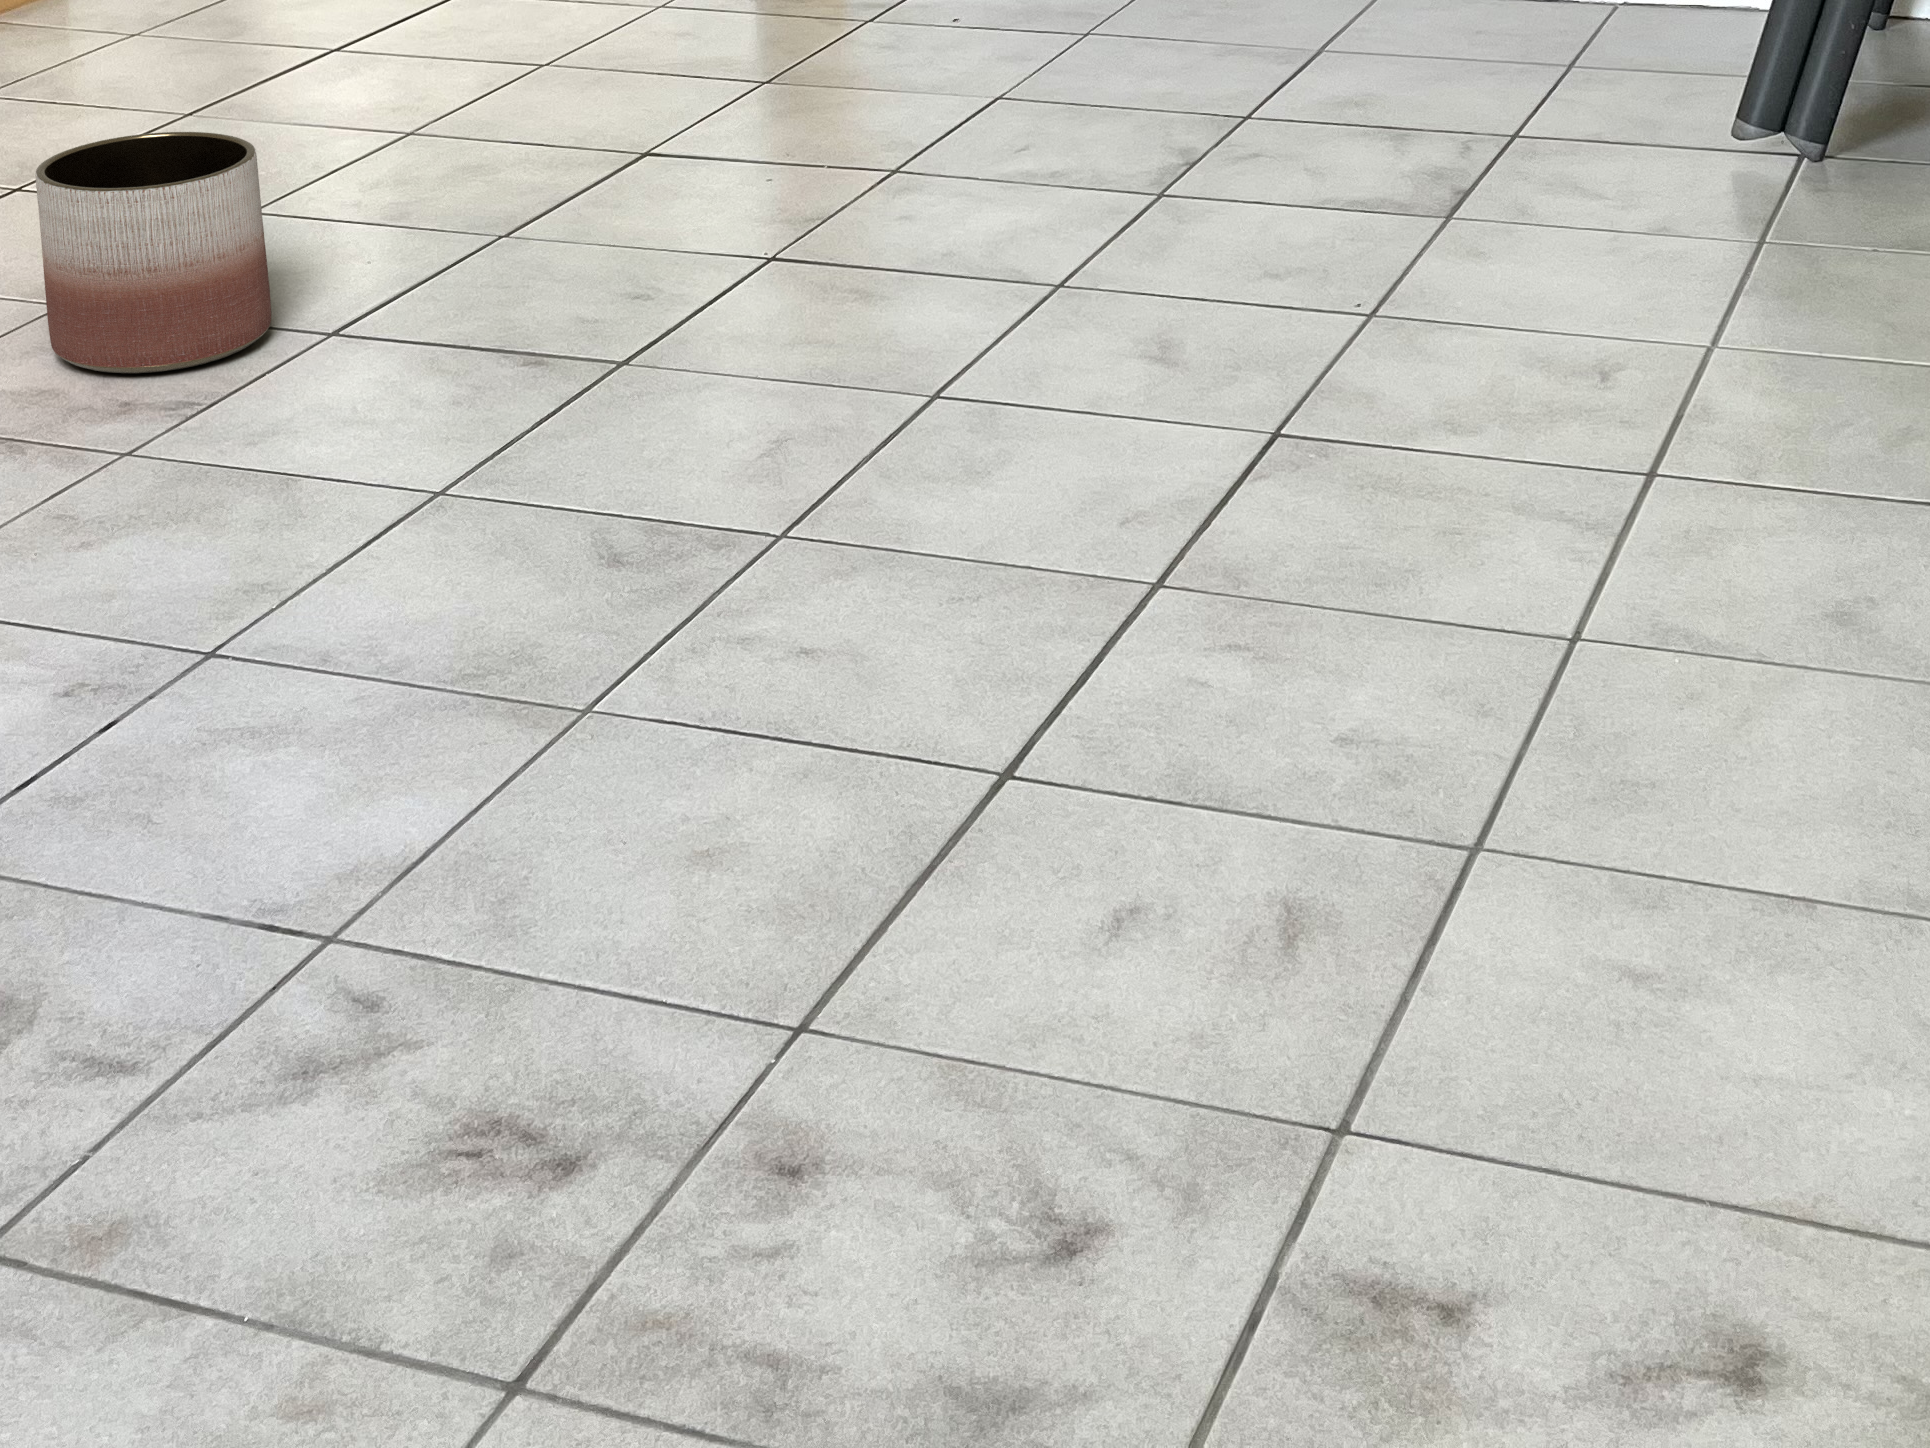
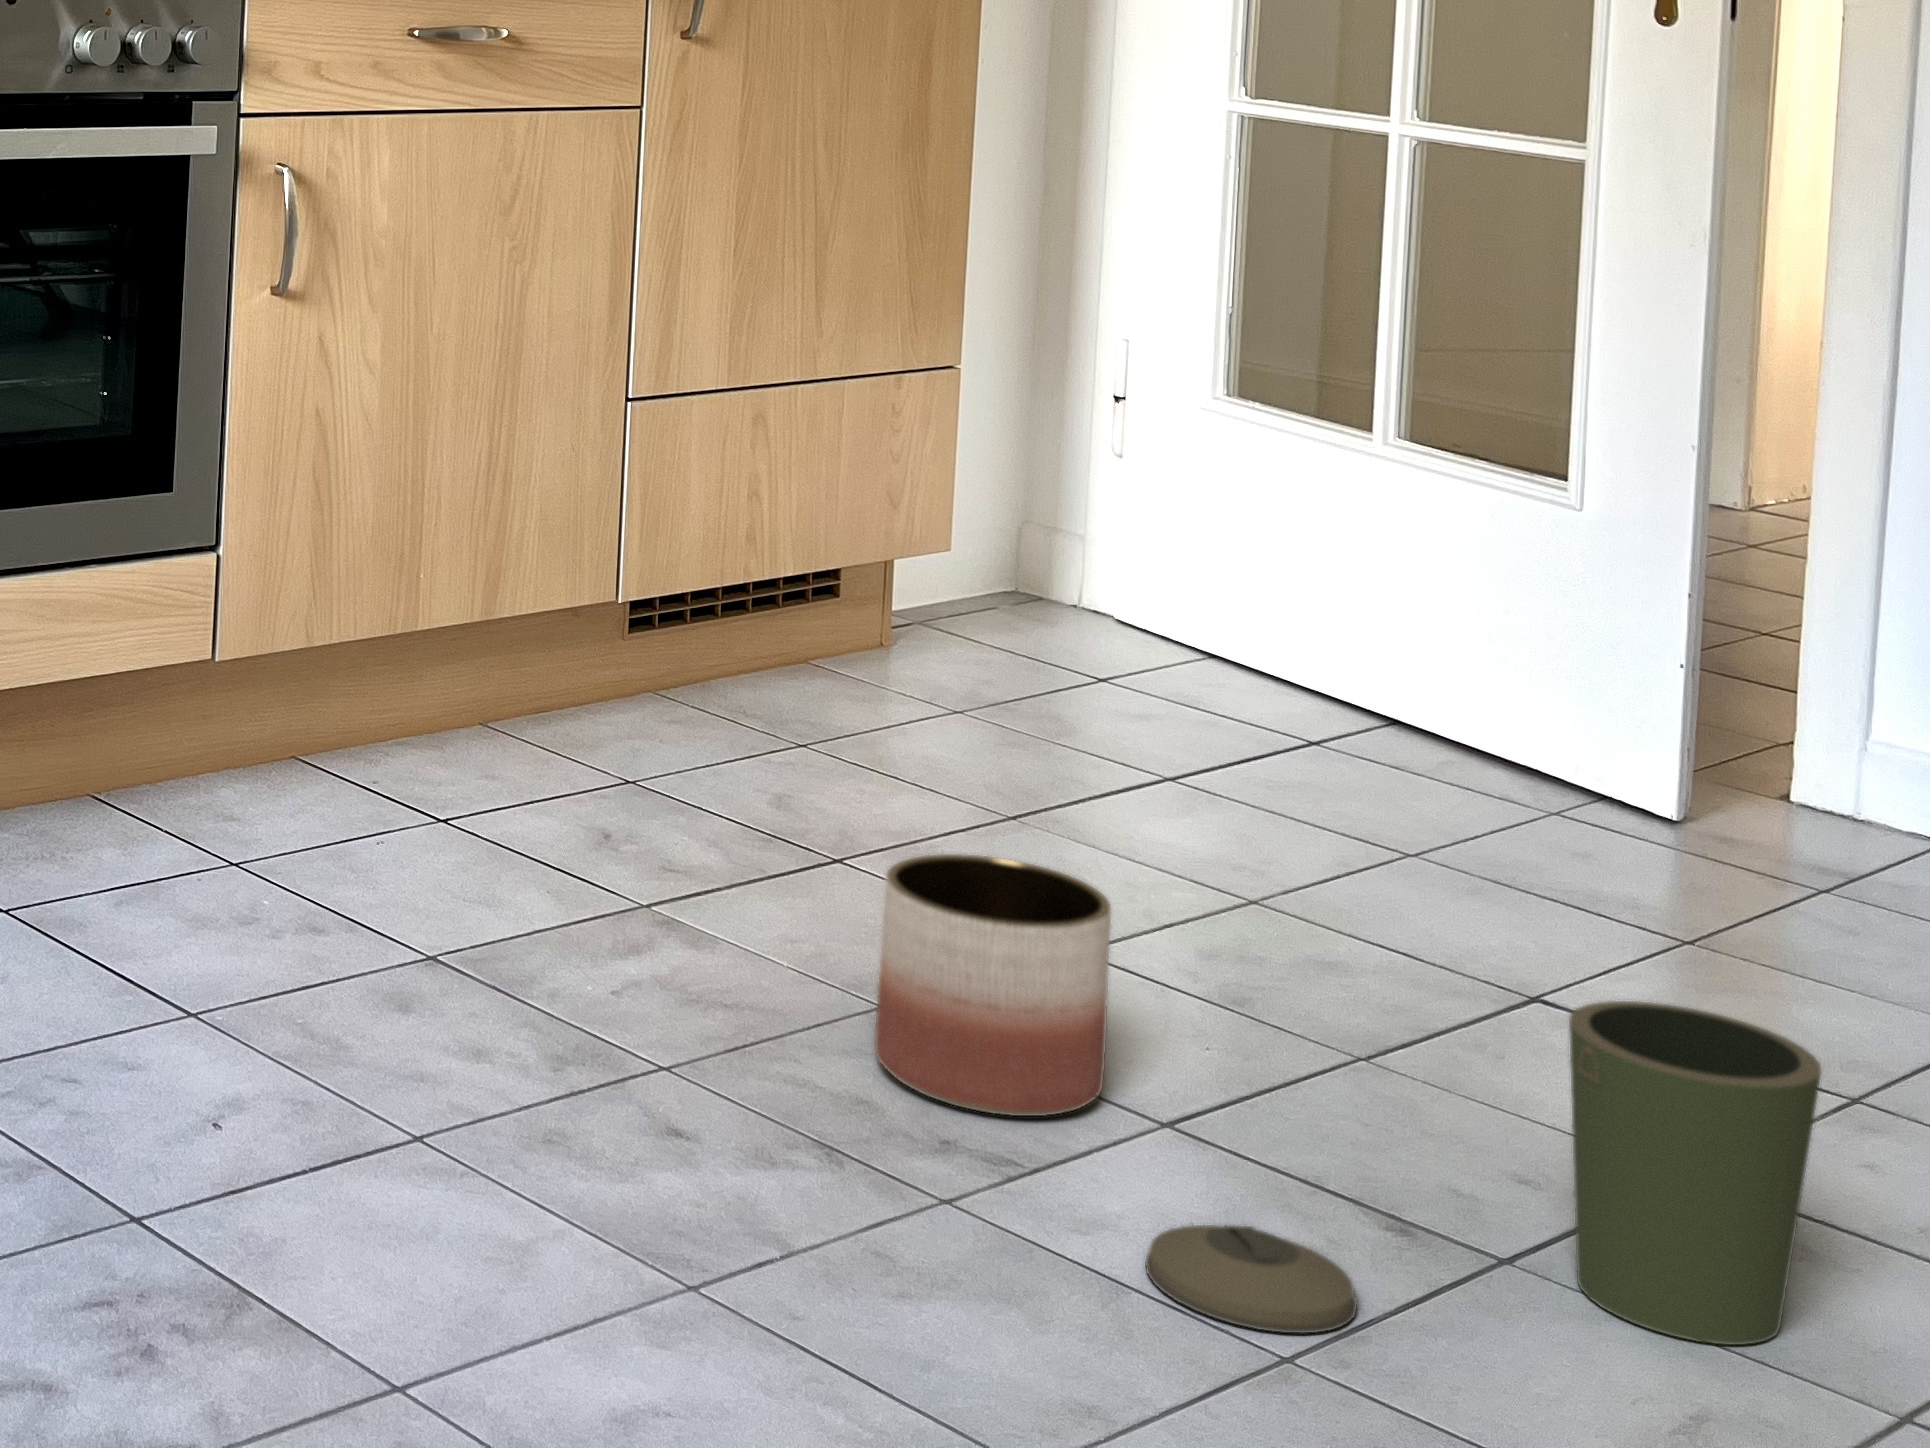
trash can: none [313,112,850,485] -> present [1145,1001,1821,1345]

